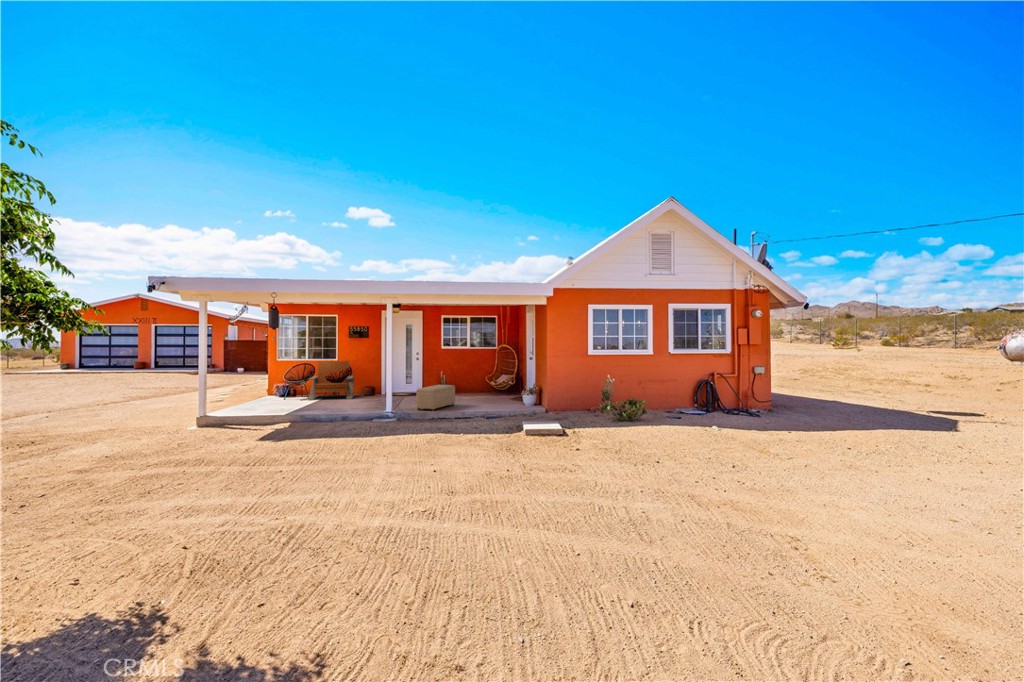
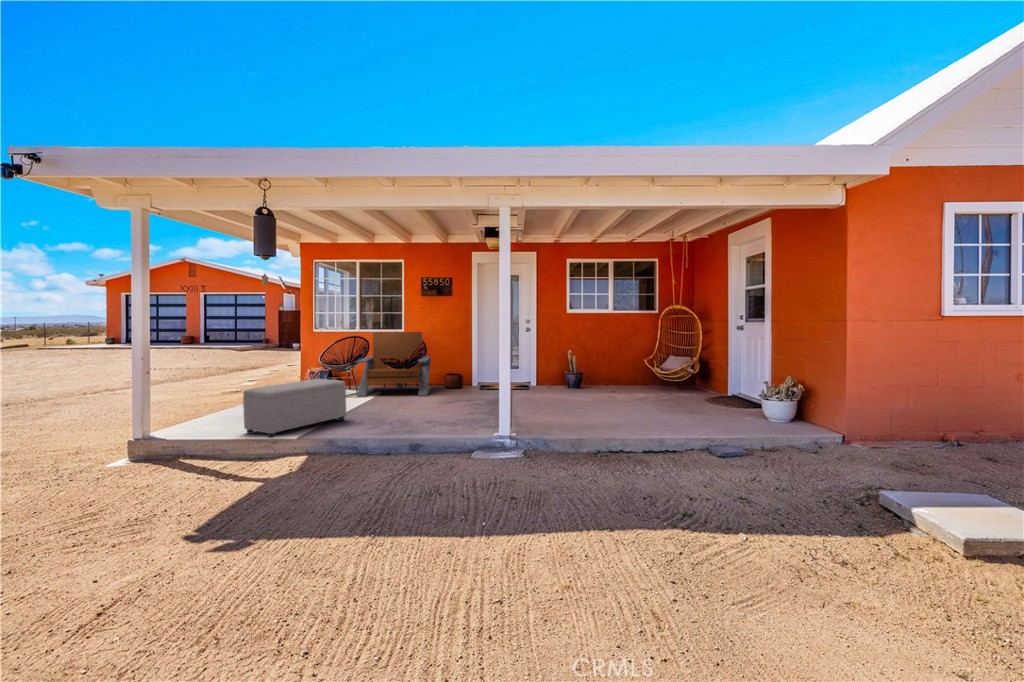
ottoman: present [416,385,455,411] -> present [243,379,346,438]

